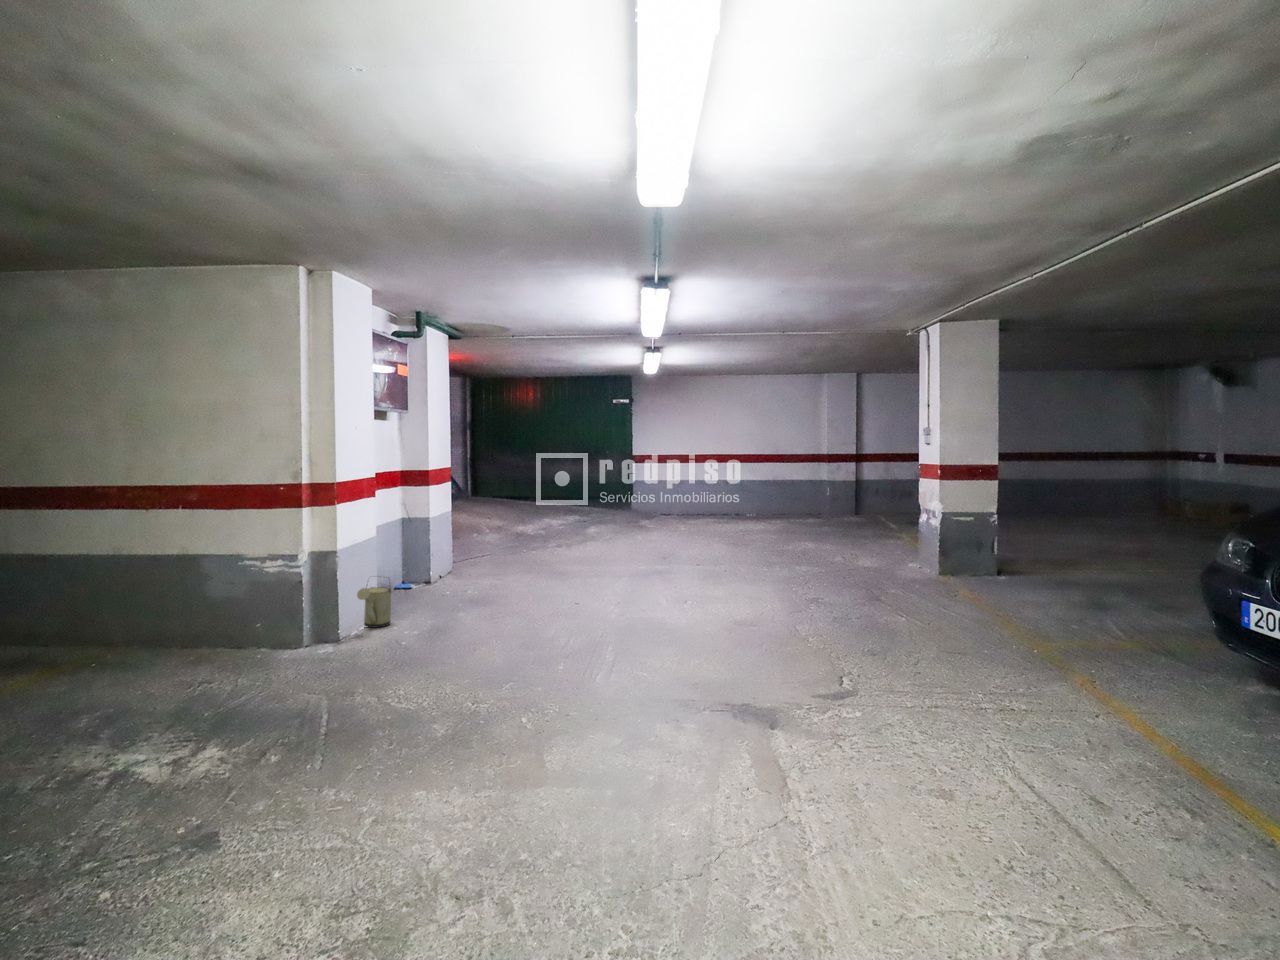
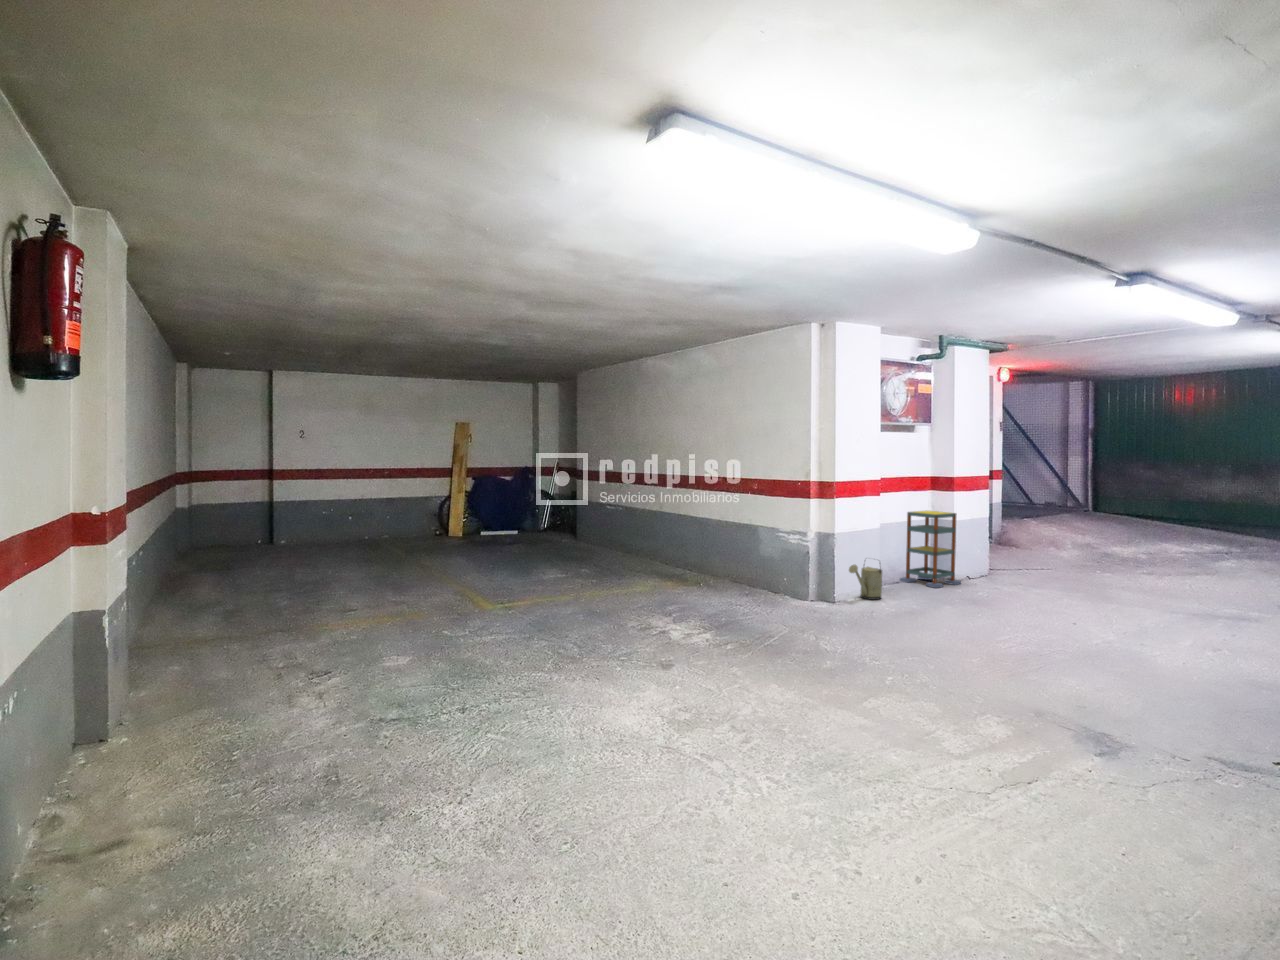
shelving unit: none [384,510,447,597] -> present [900,511,961,588]

